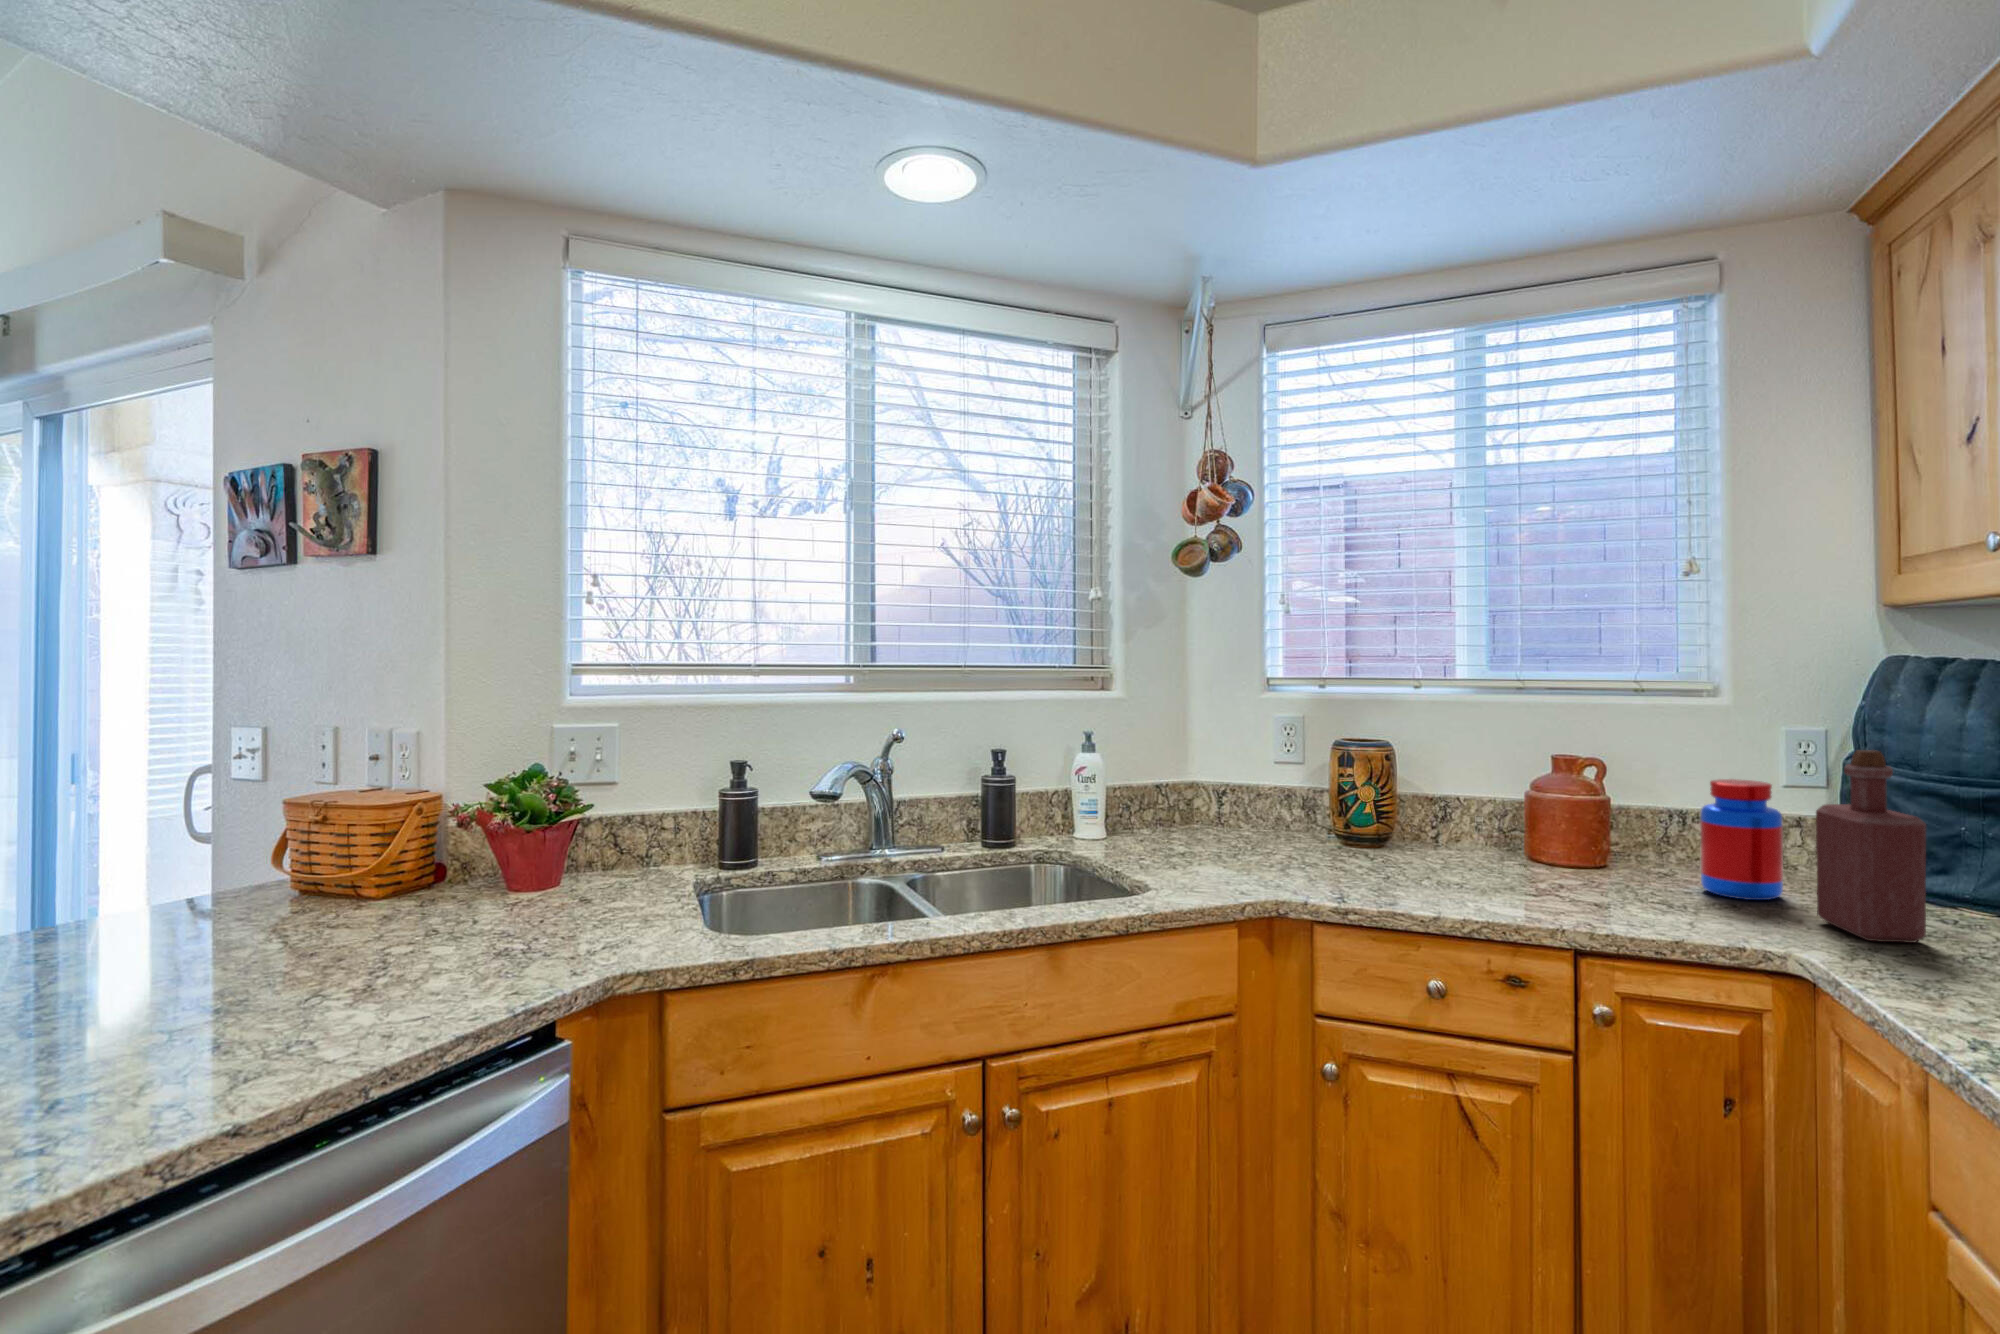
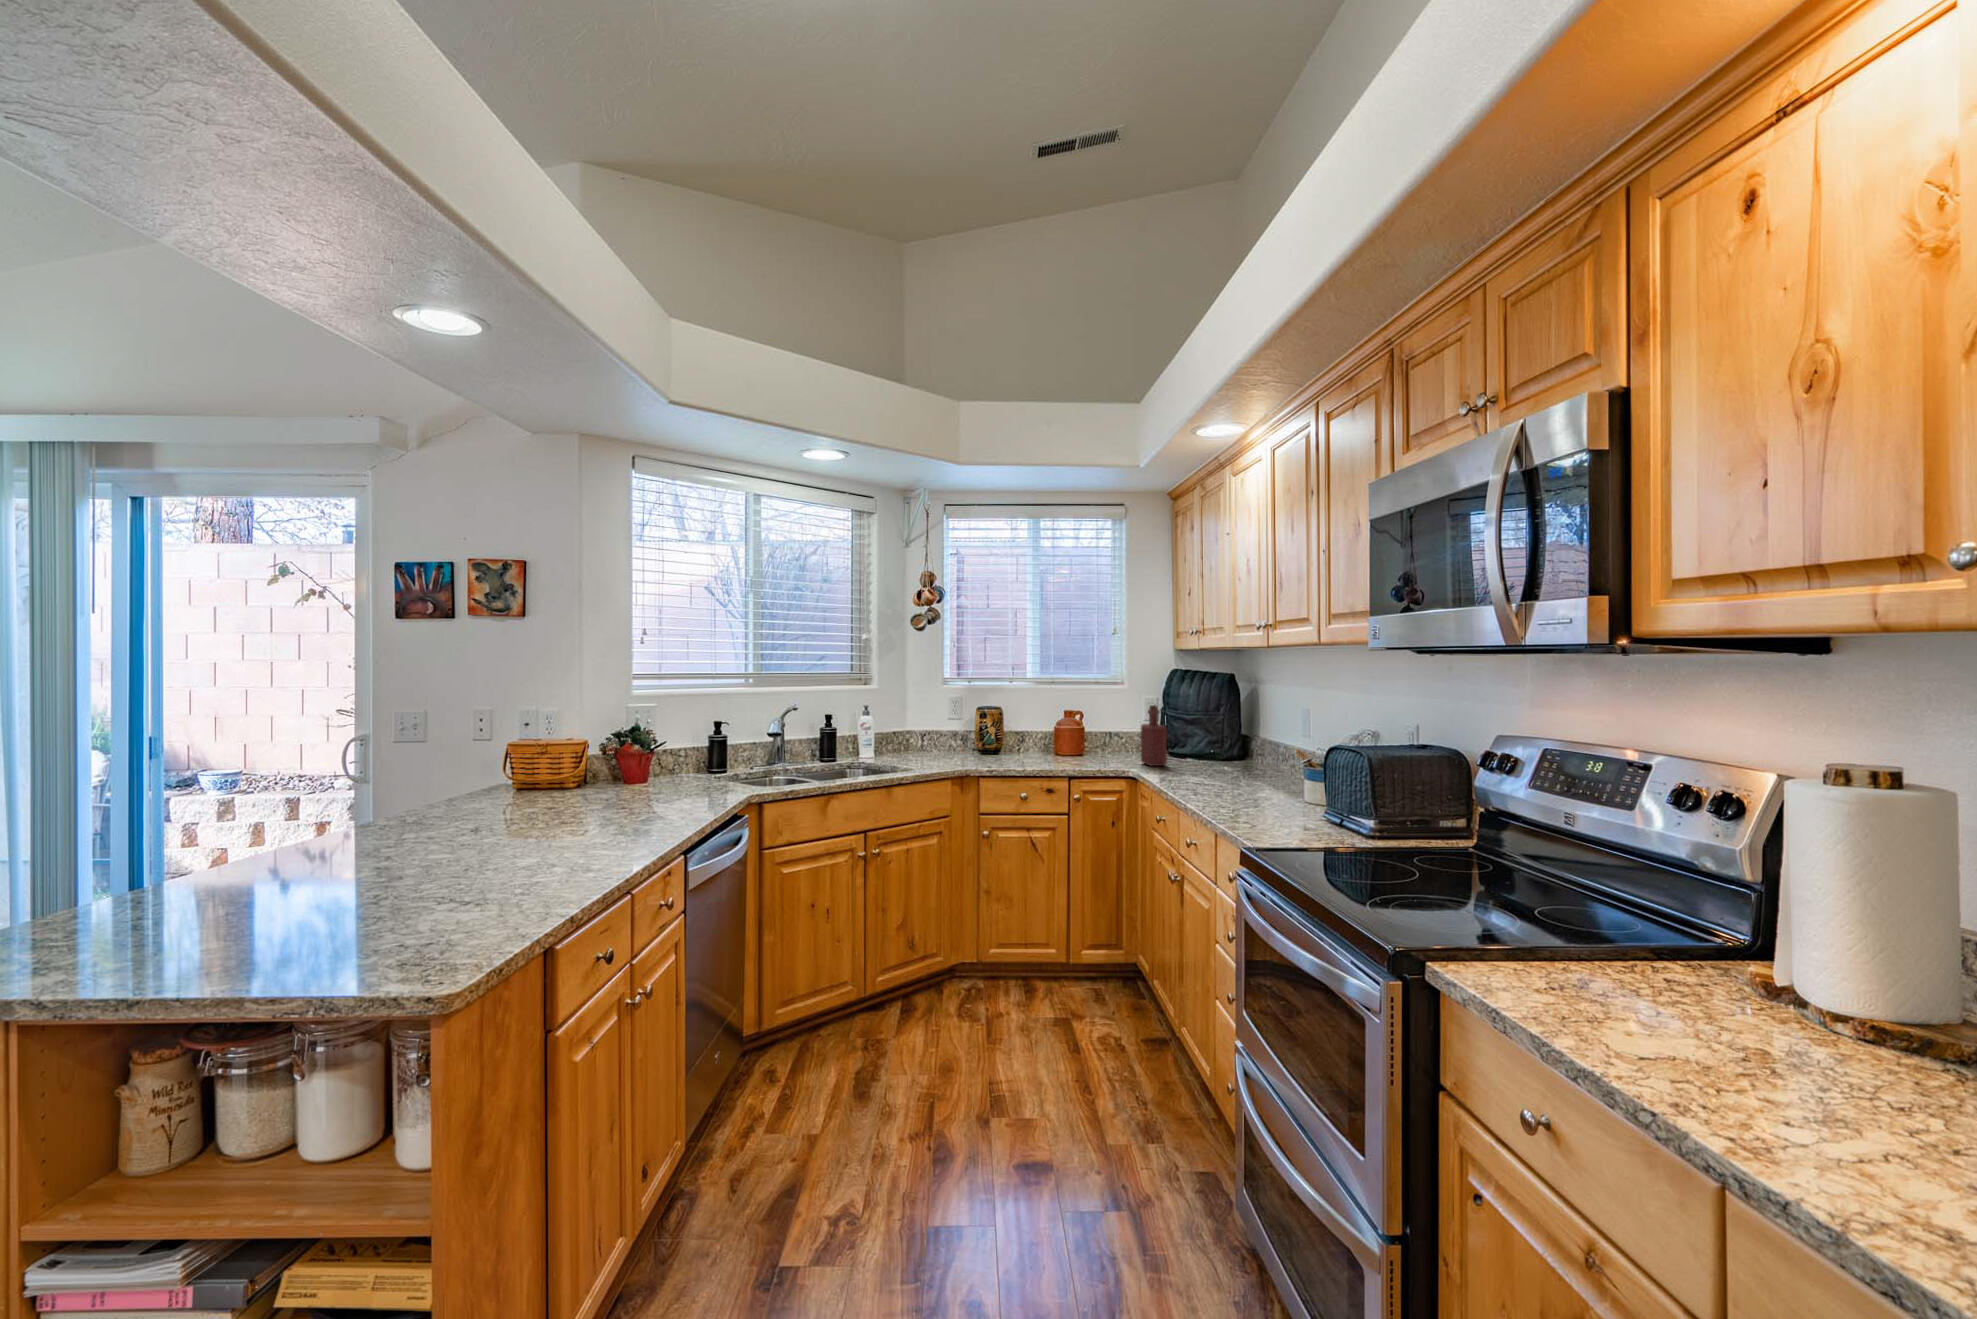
jar: present [1700,779,1783,900] -> none [1111,718,1135,760]

